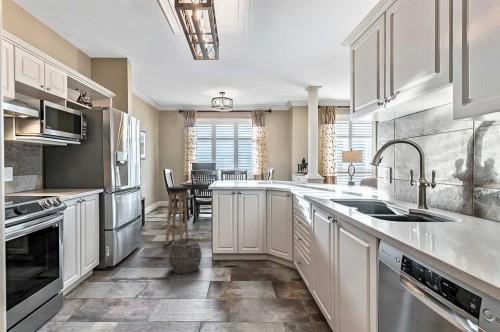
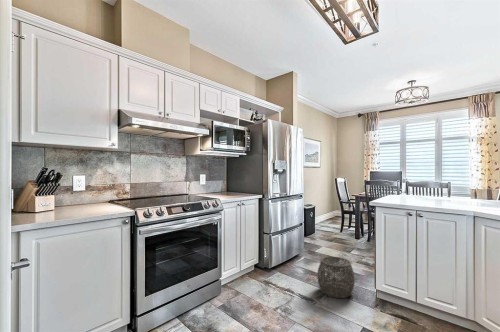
bar stool: present [165,186,189,245] -> none [326,197,354,264]

